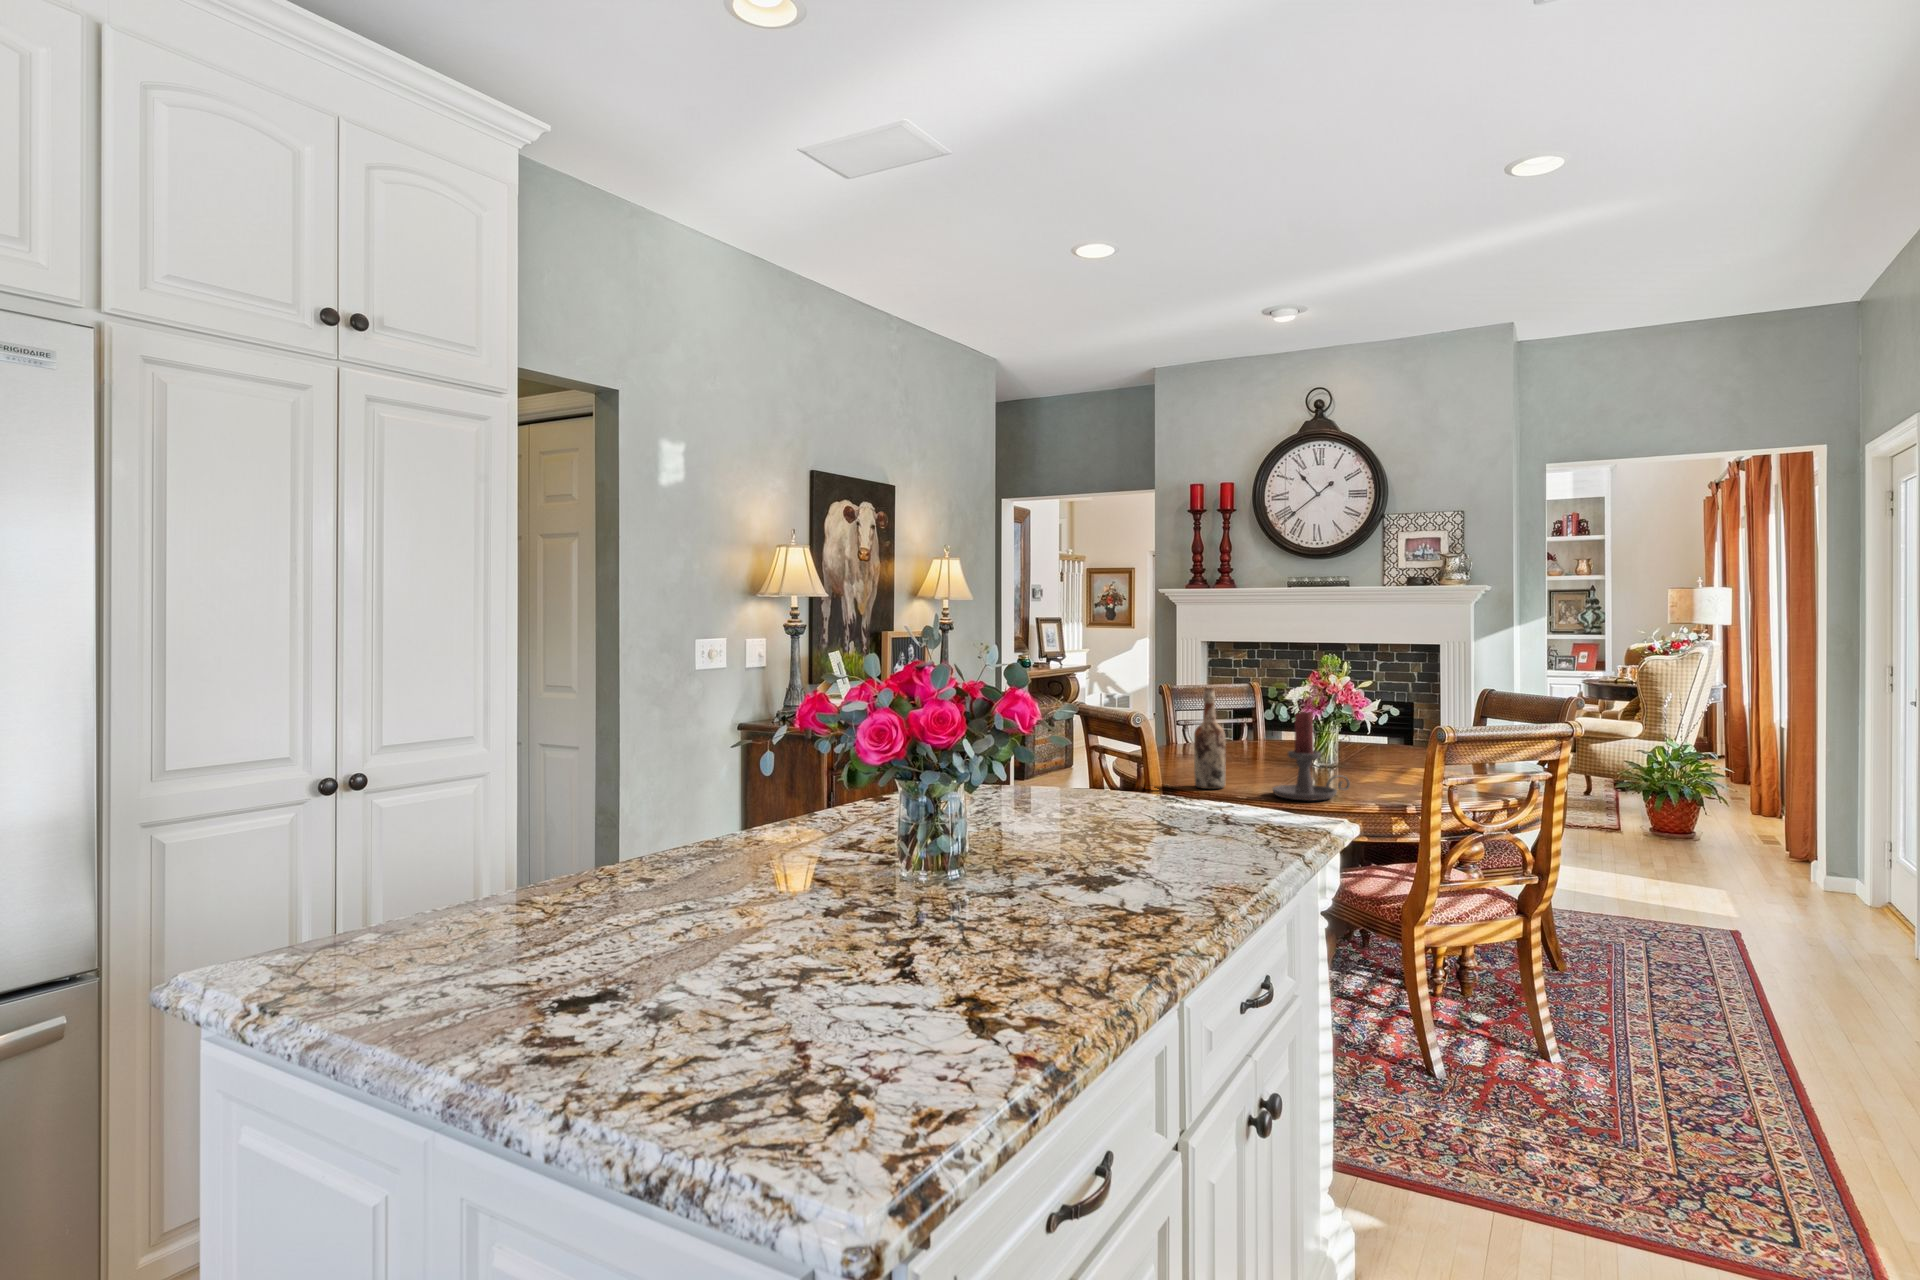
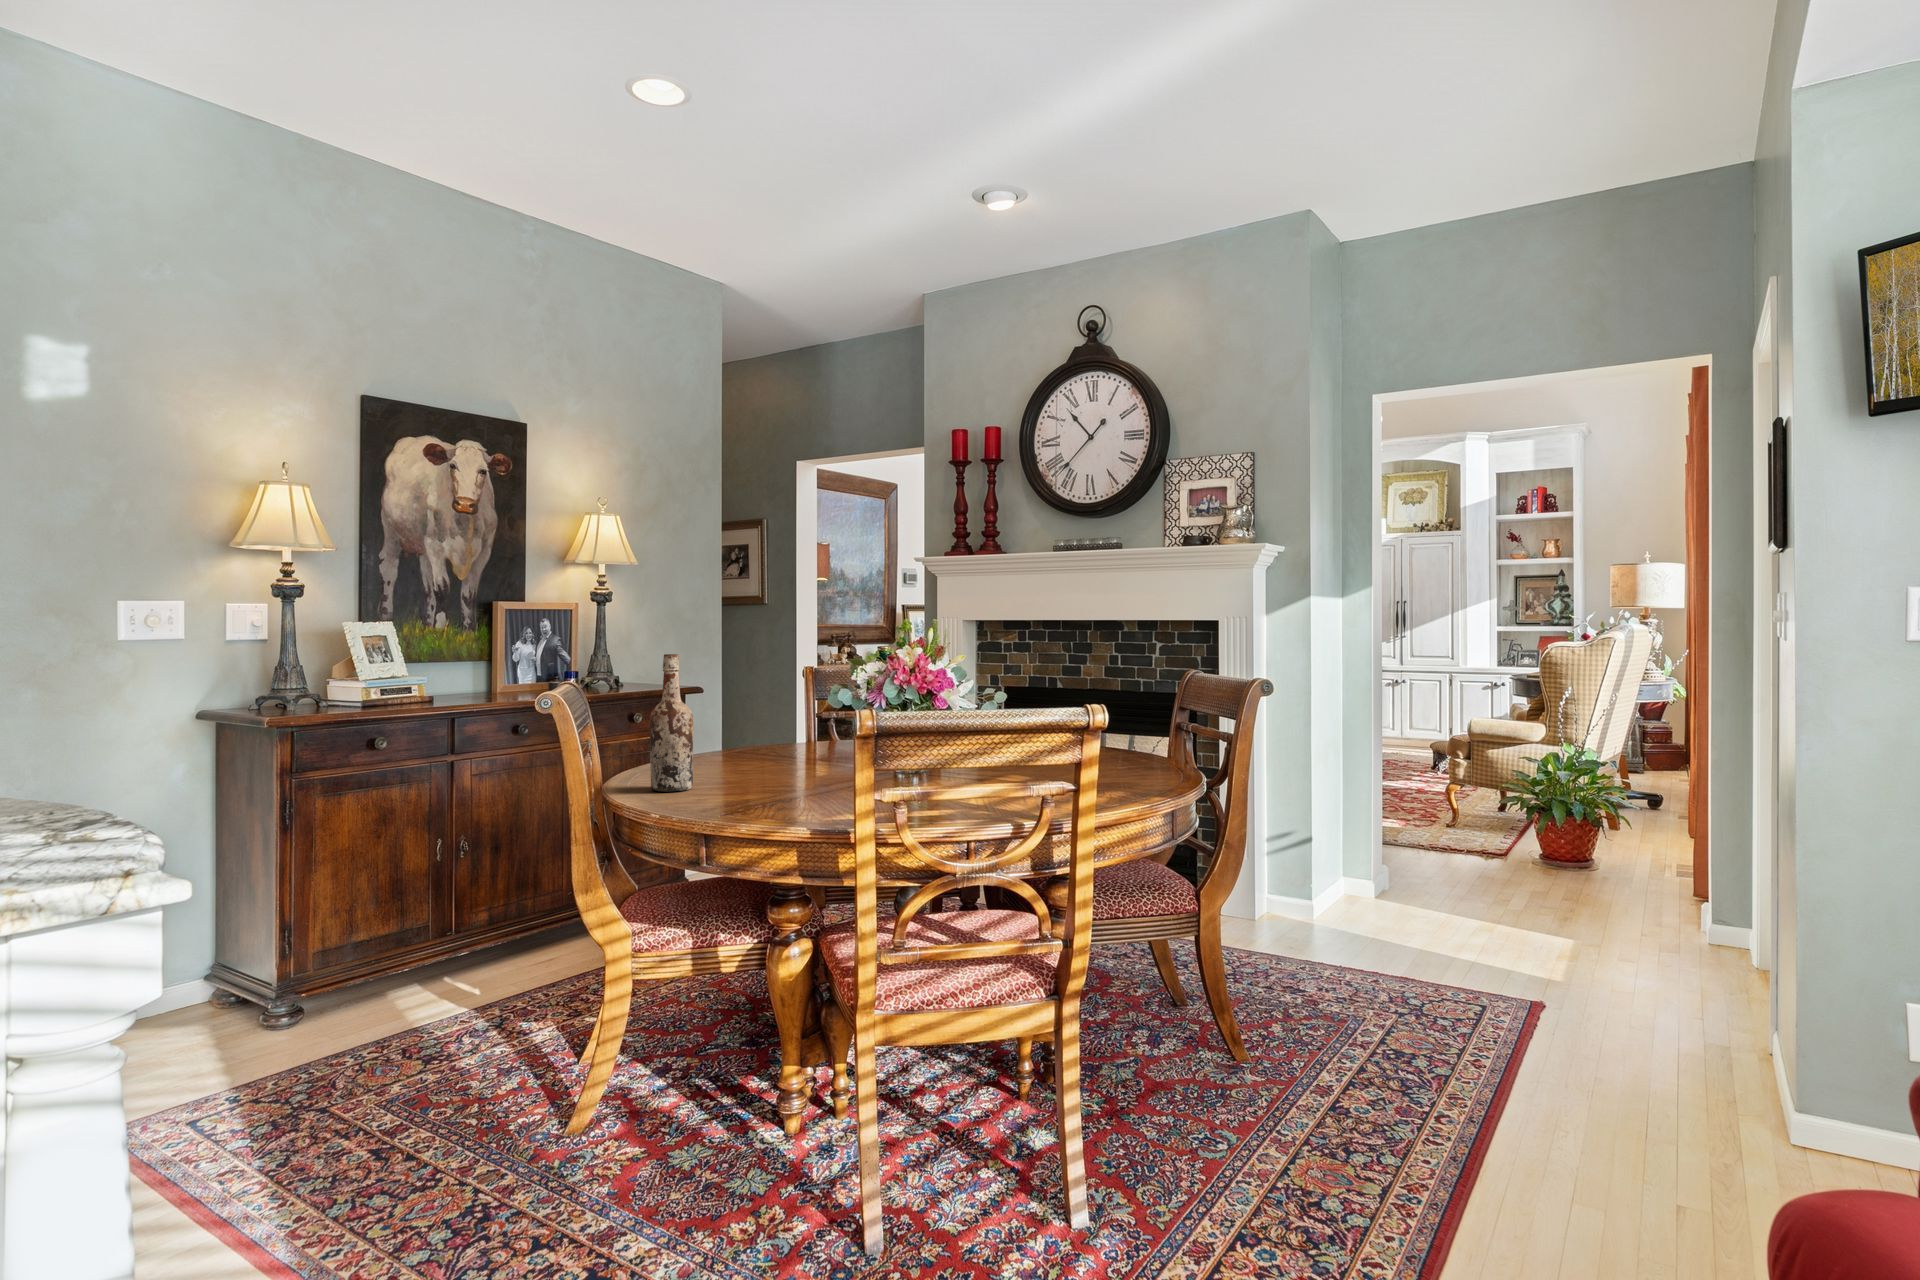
candle holder: present [1273,712,1350,801] -> none [707,683,820,809]

